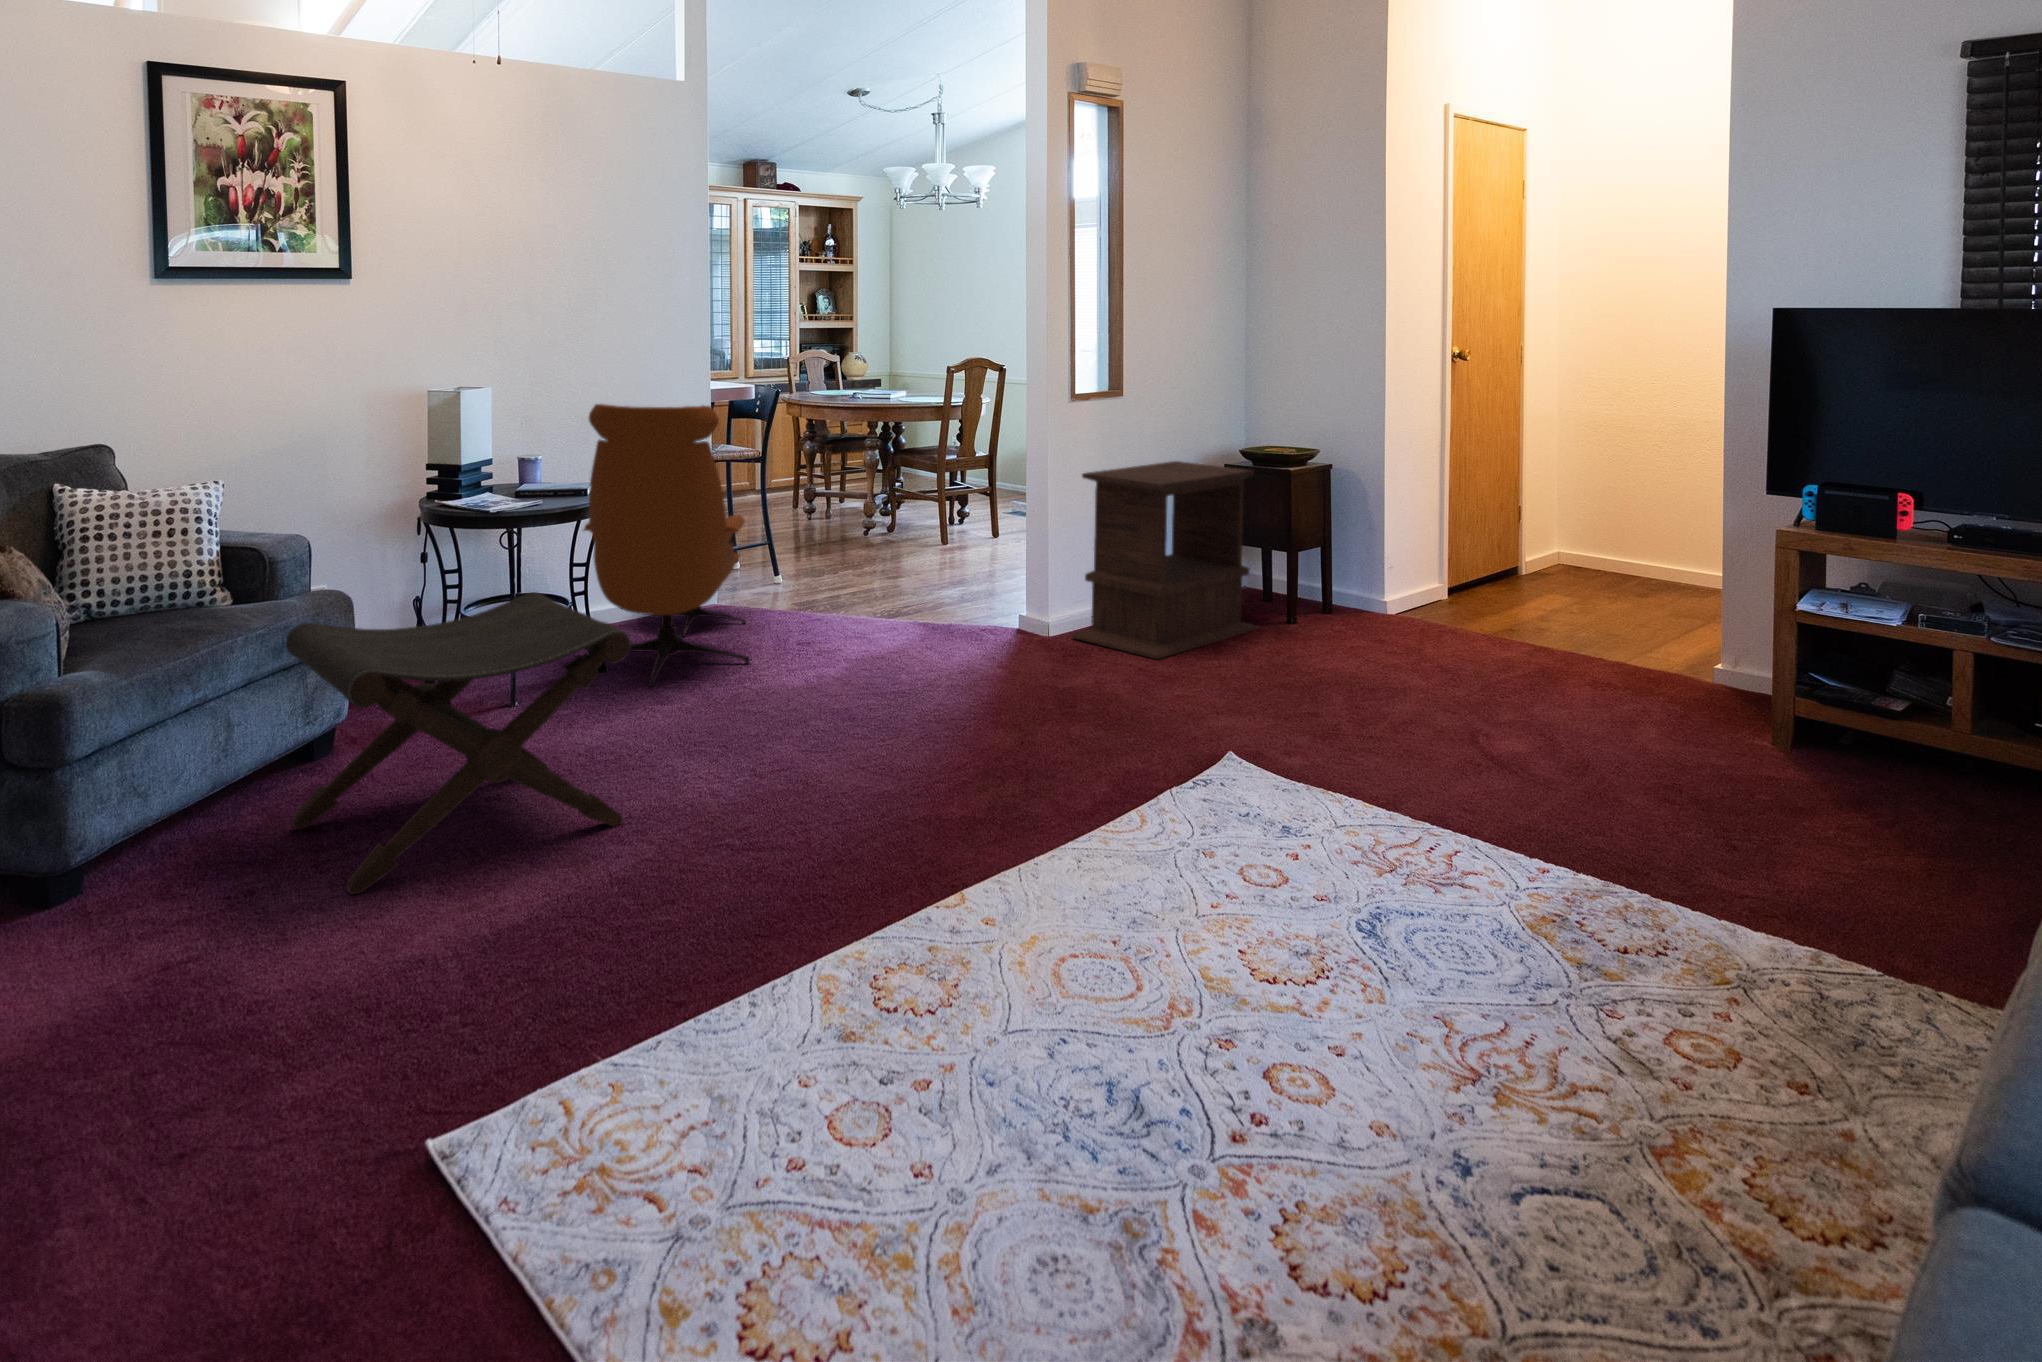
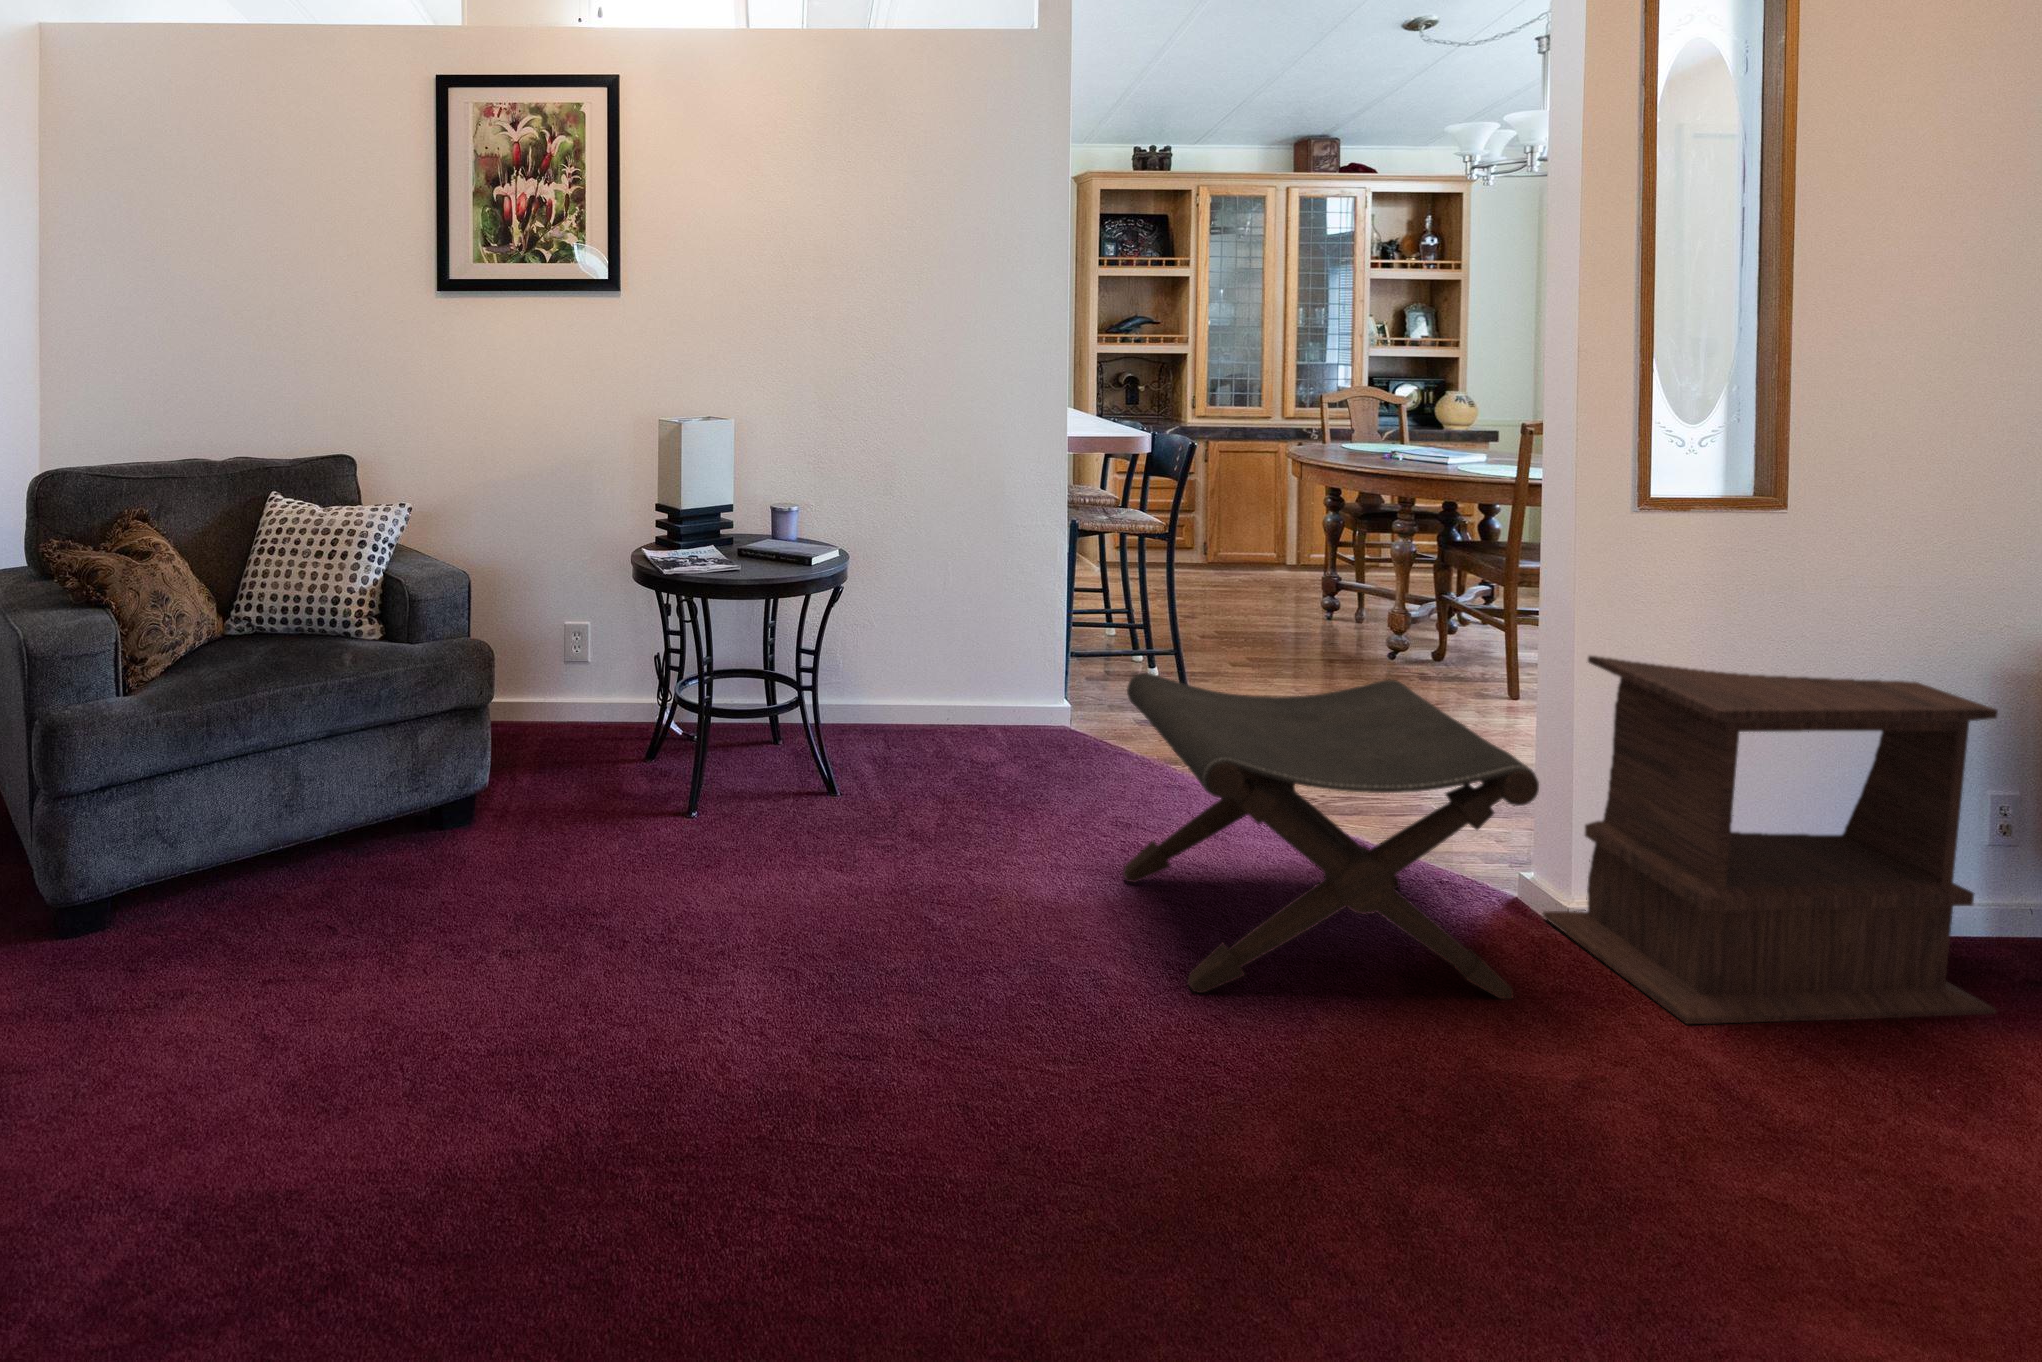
lounge chair: present [584,404,750,686] -> none [793,458,1075,823]
footstool: present [286,592,631,894] -> present [1123,673,1539,999]

